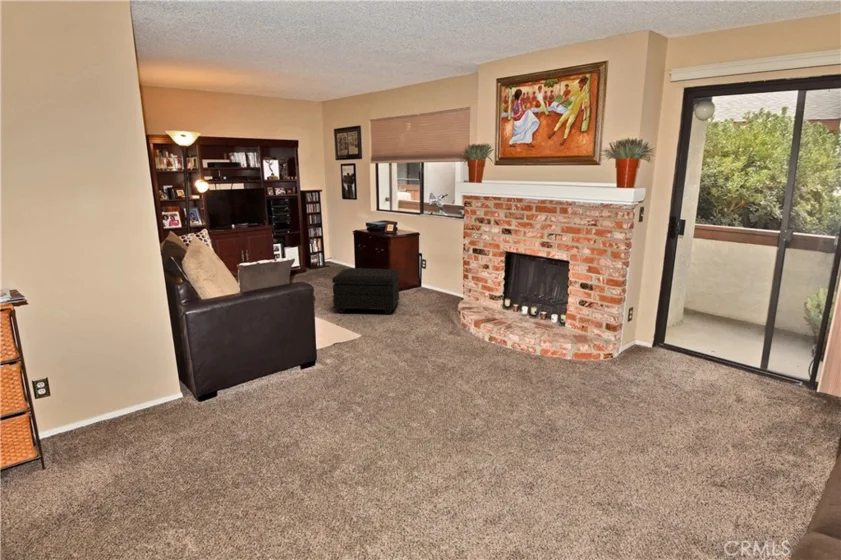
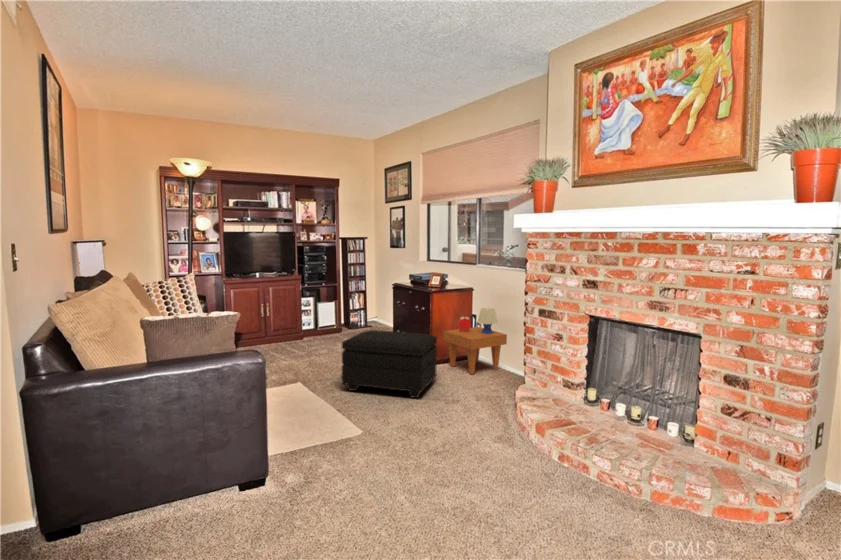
side table: none [400,248,446,297] -> present [444,308,507,374]

